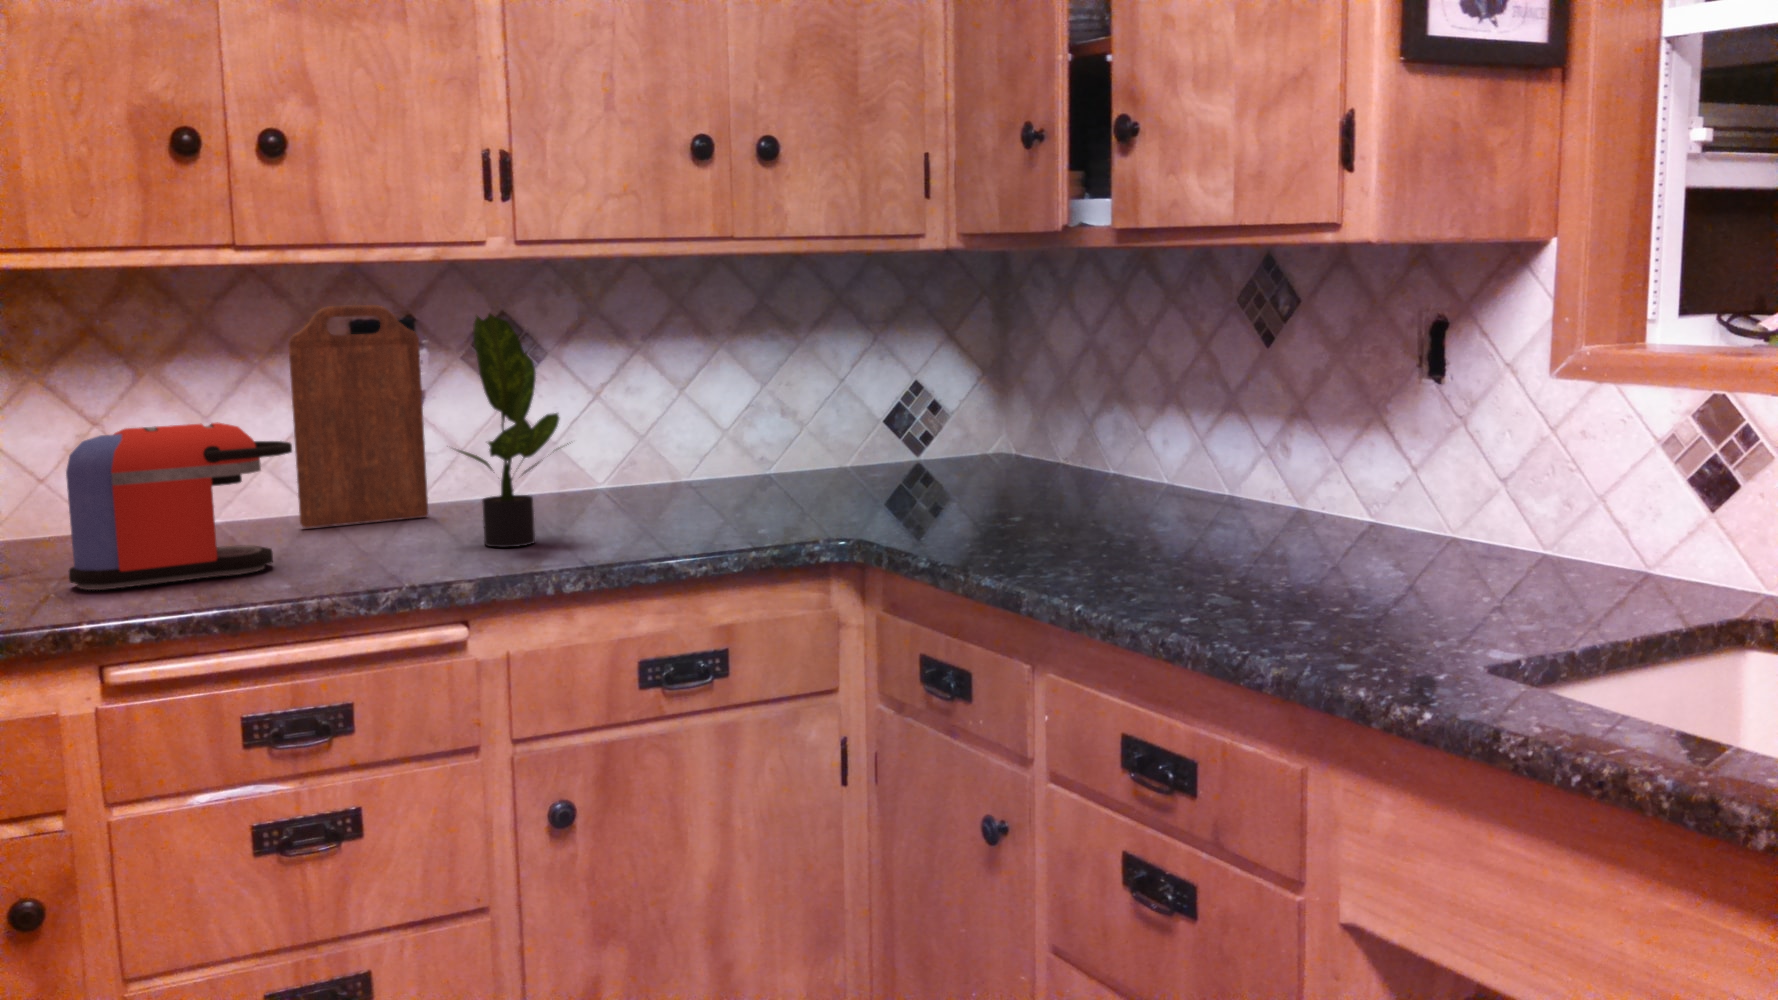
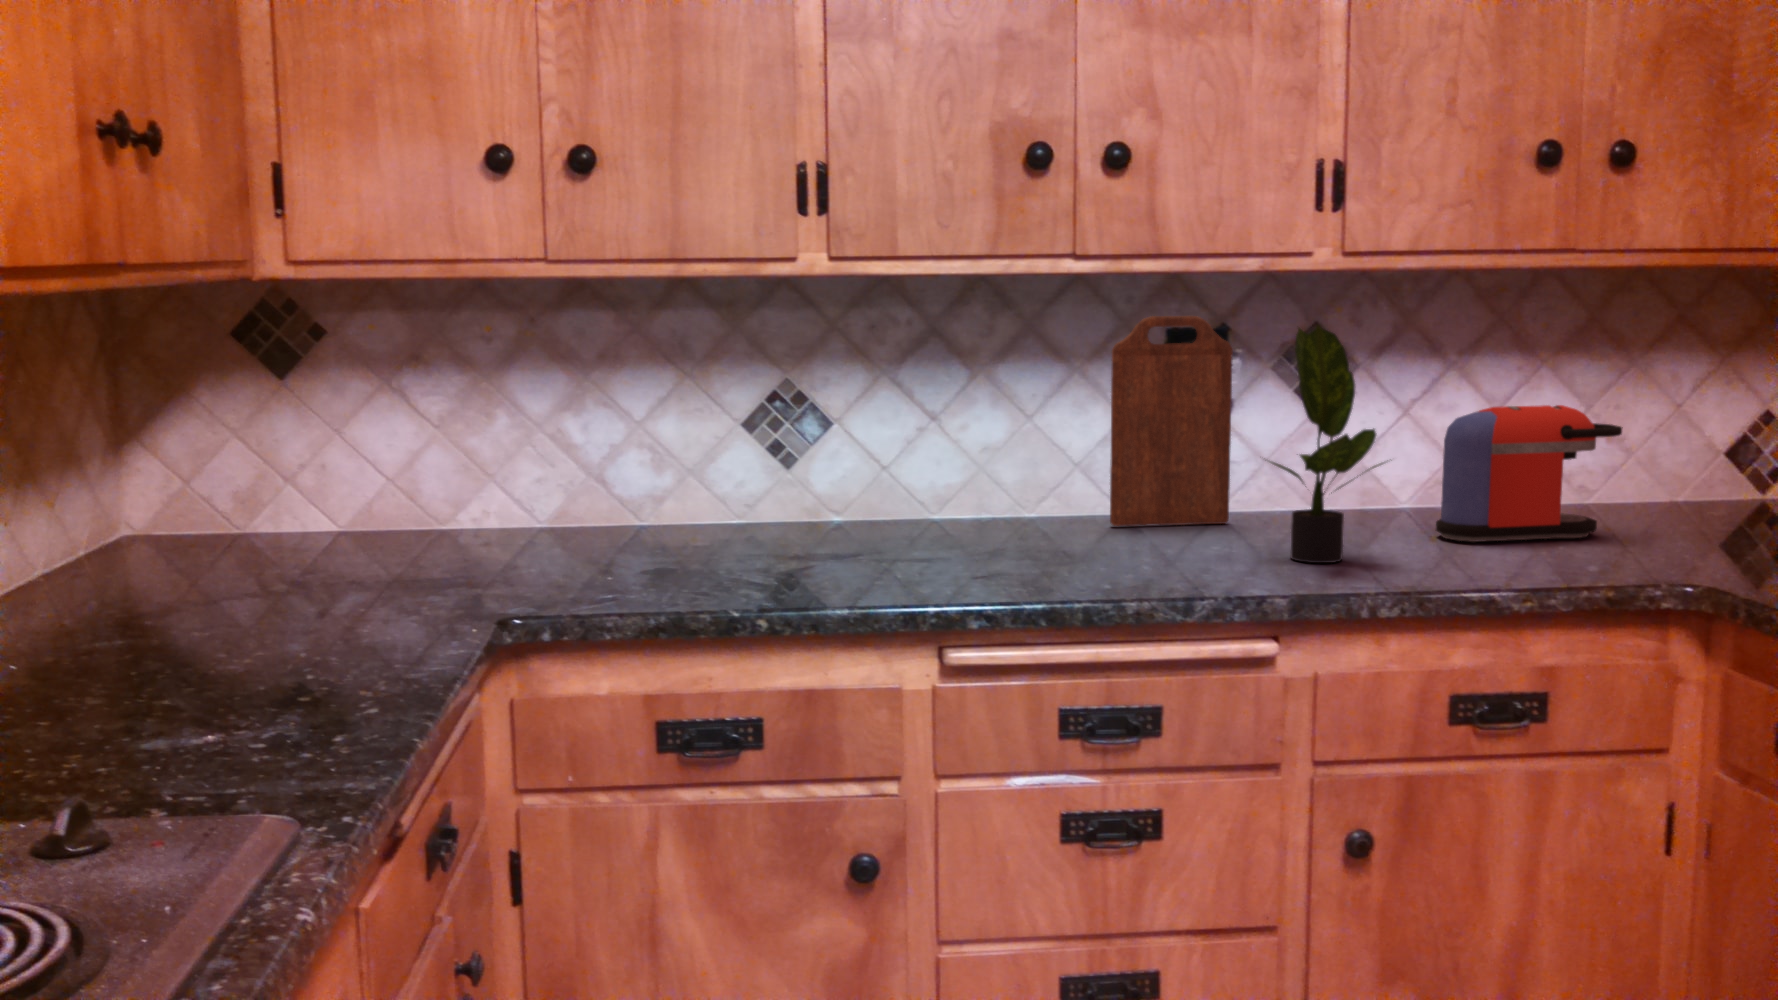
coffee maker: present [66,422,292,590] -> present [1436,405,1623,542]

